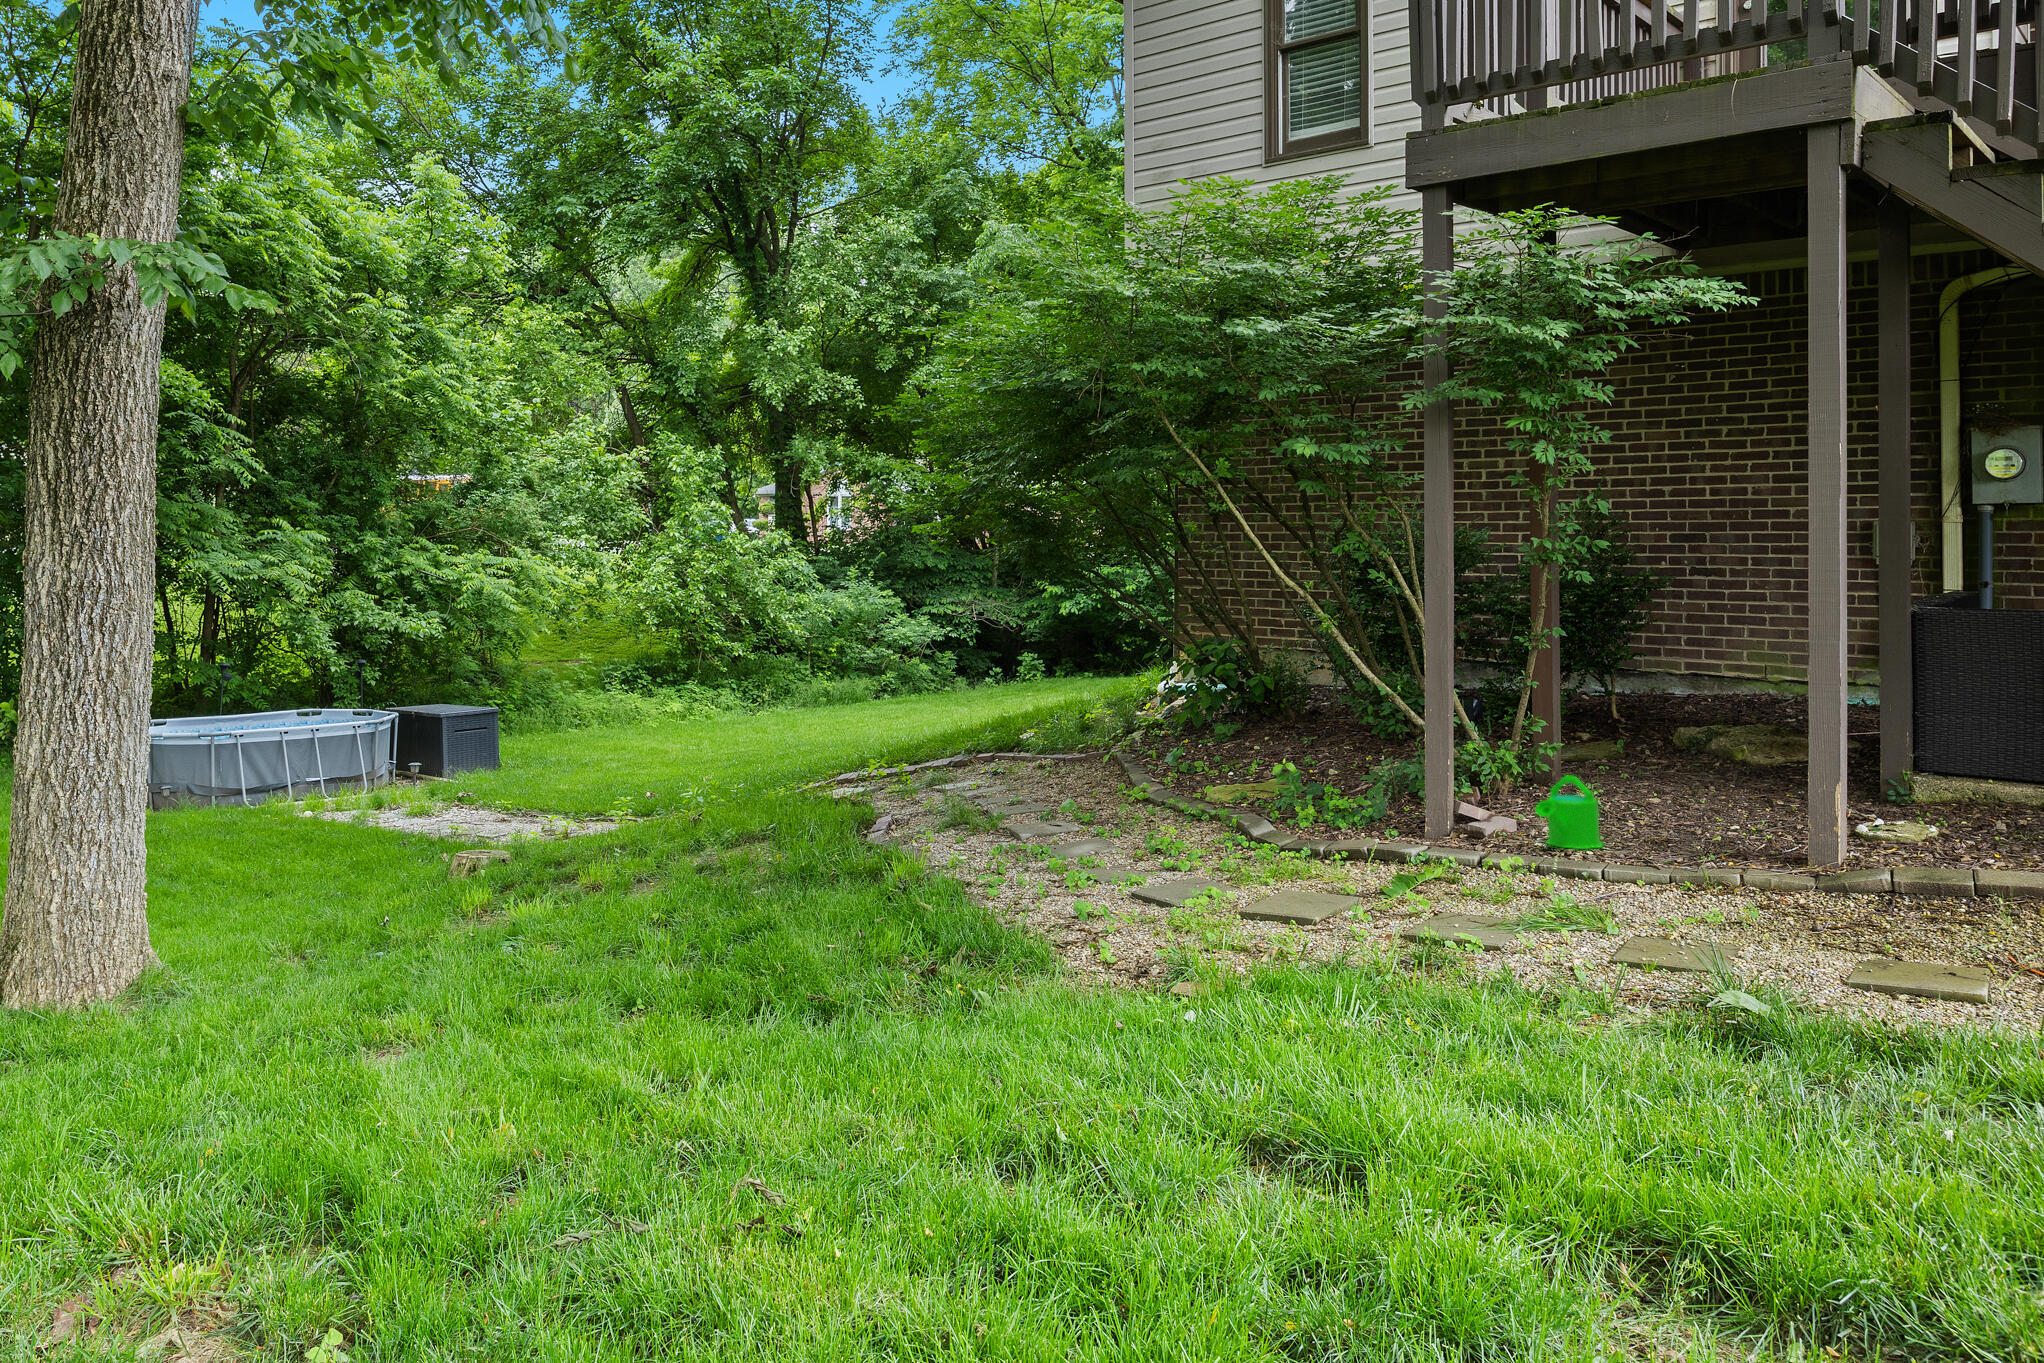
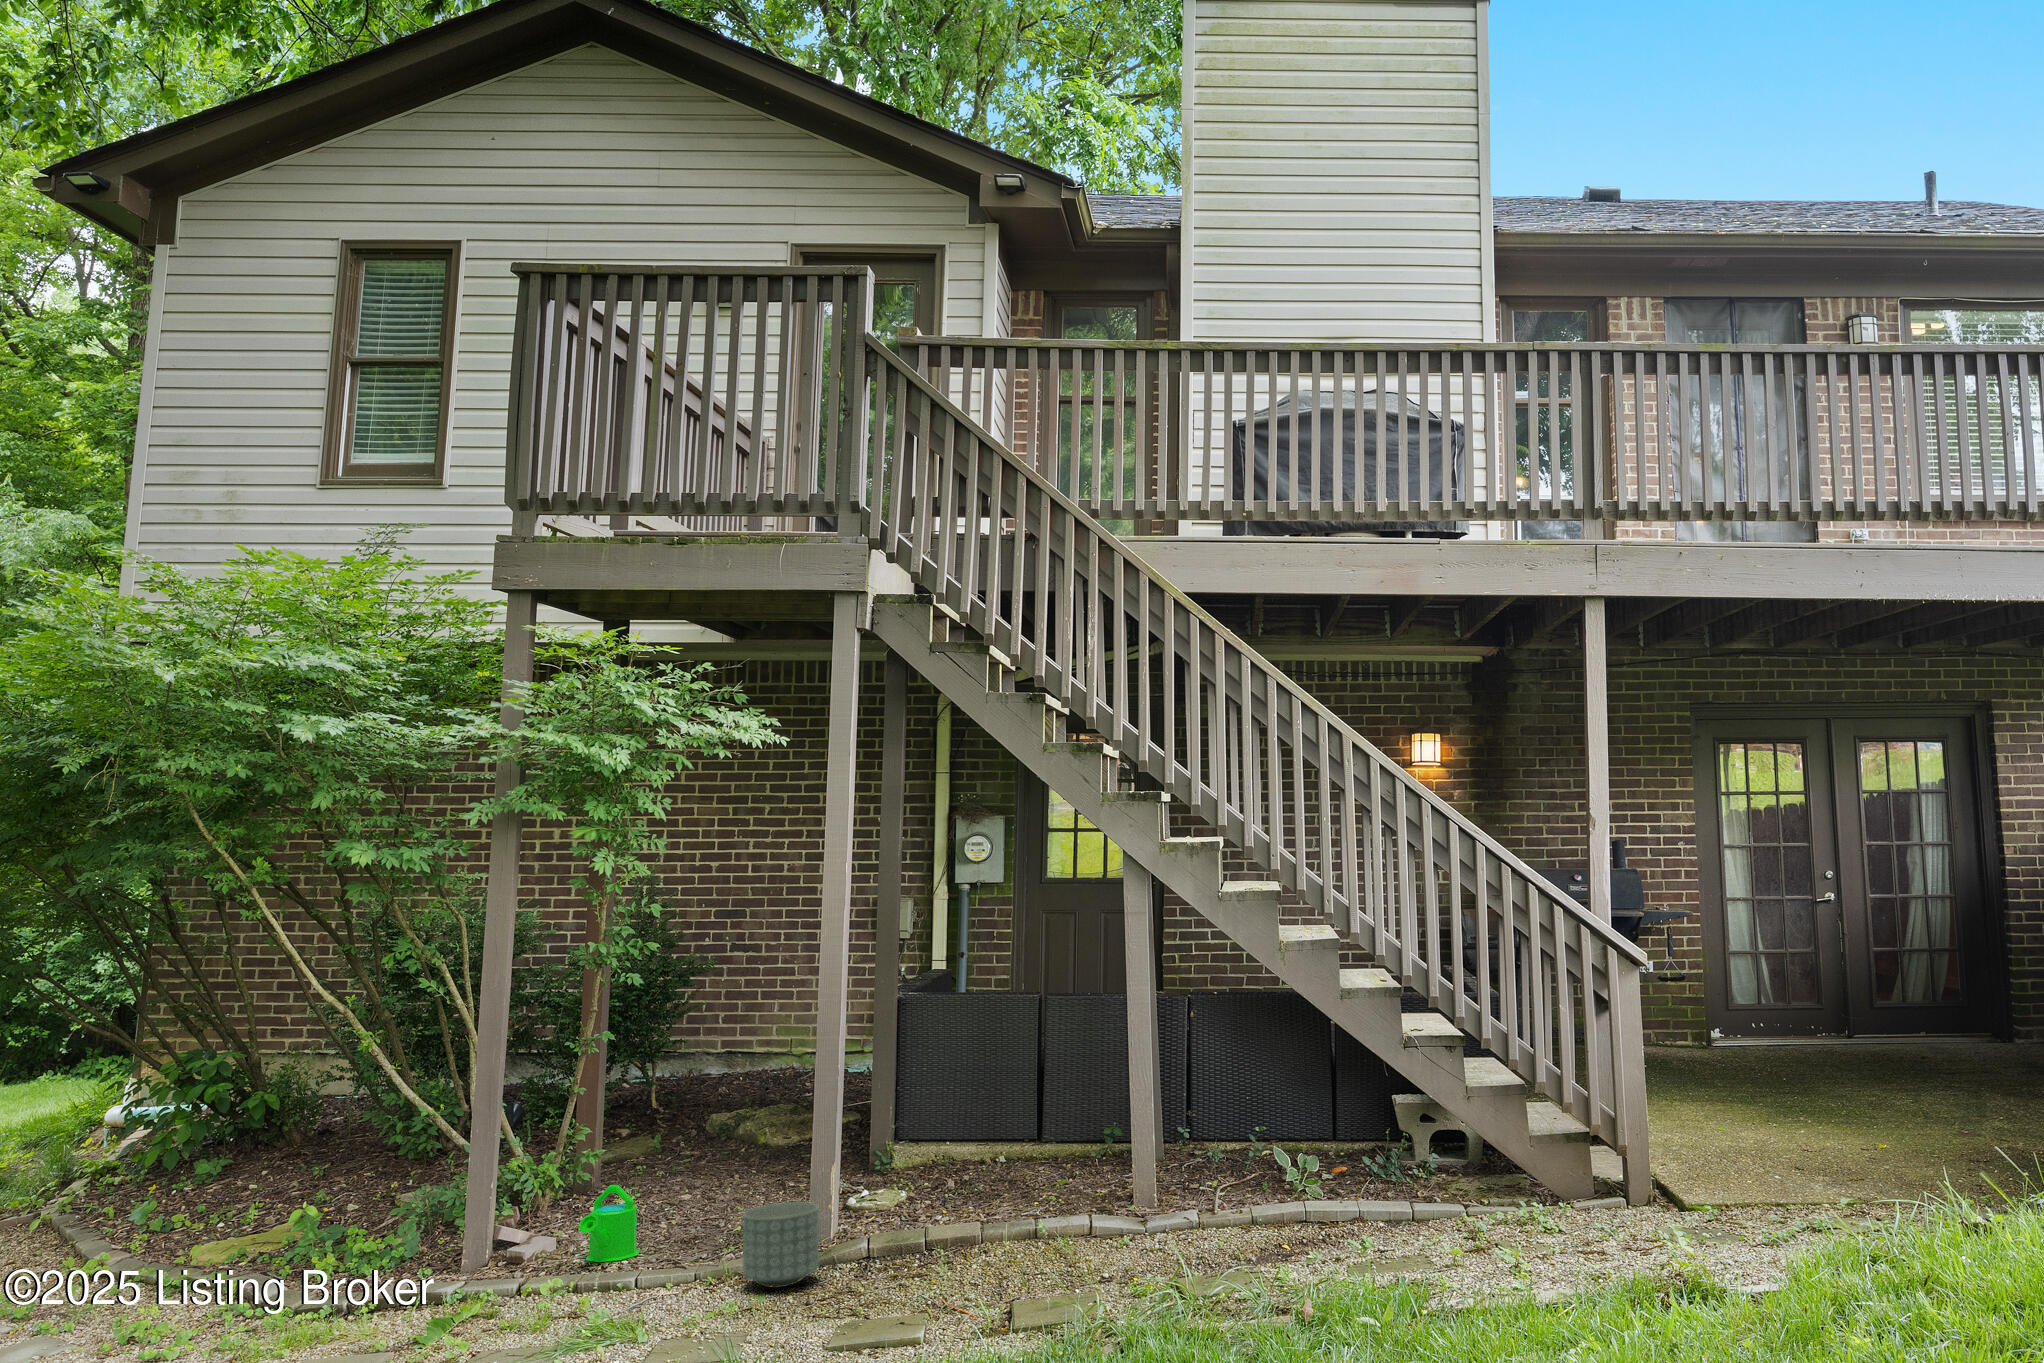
planter: none [1725,816,1833,908] -> present [743,1202,819,1288]

